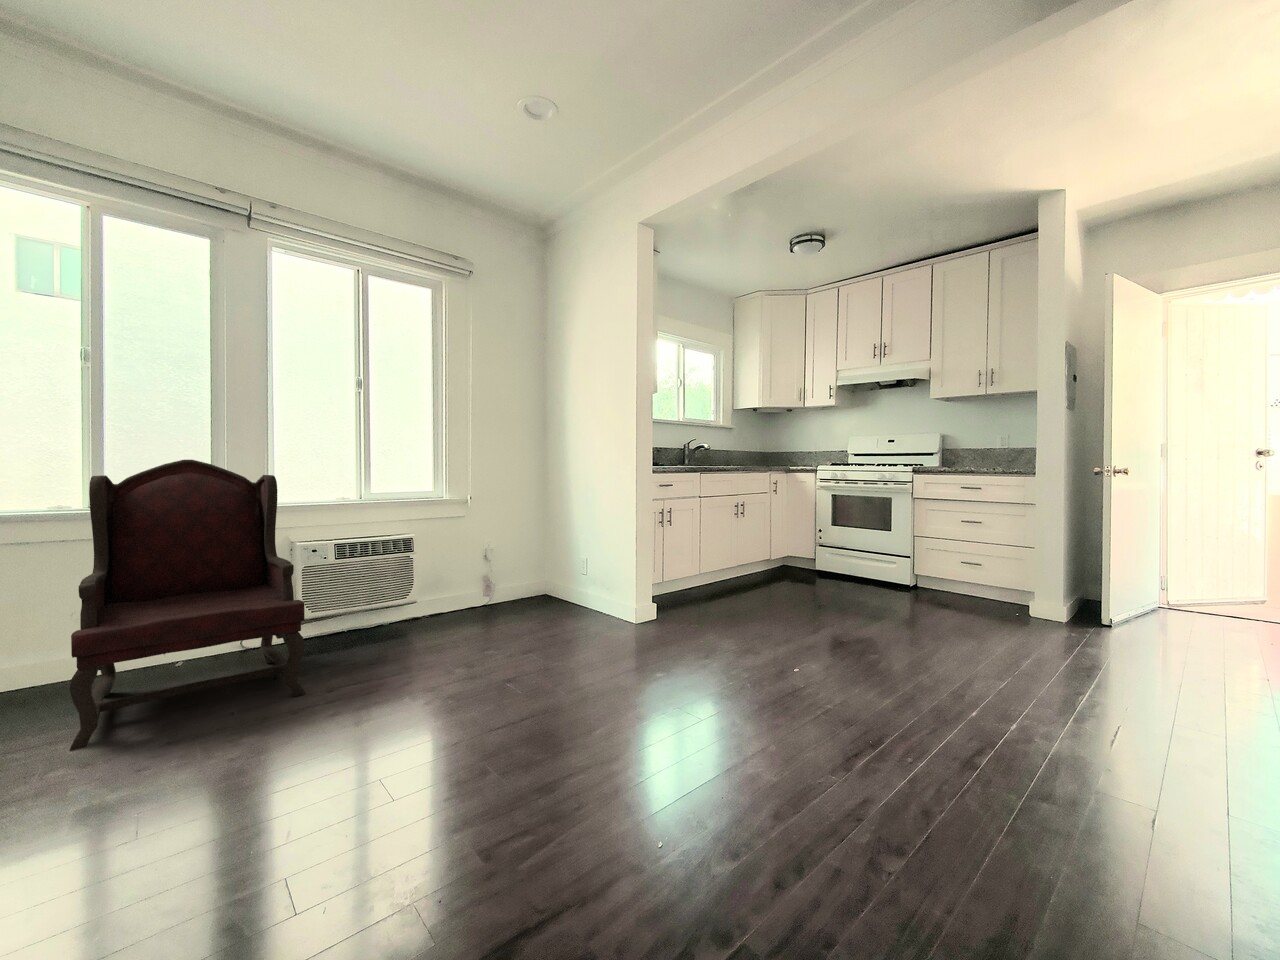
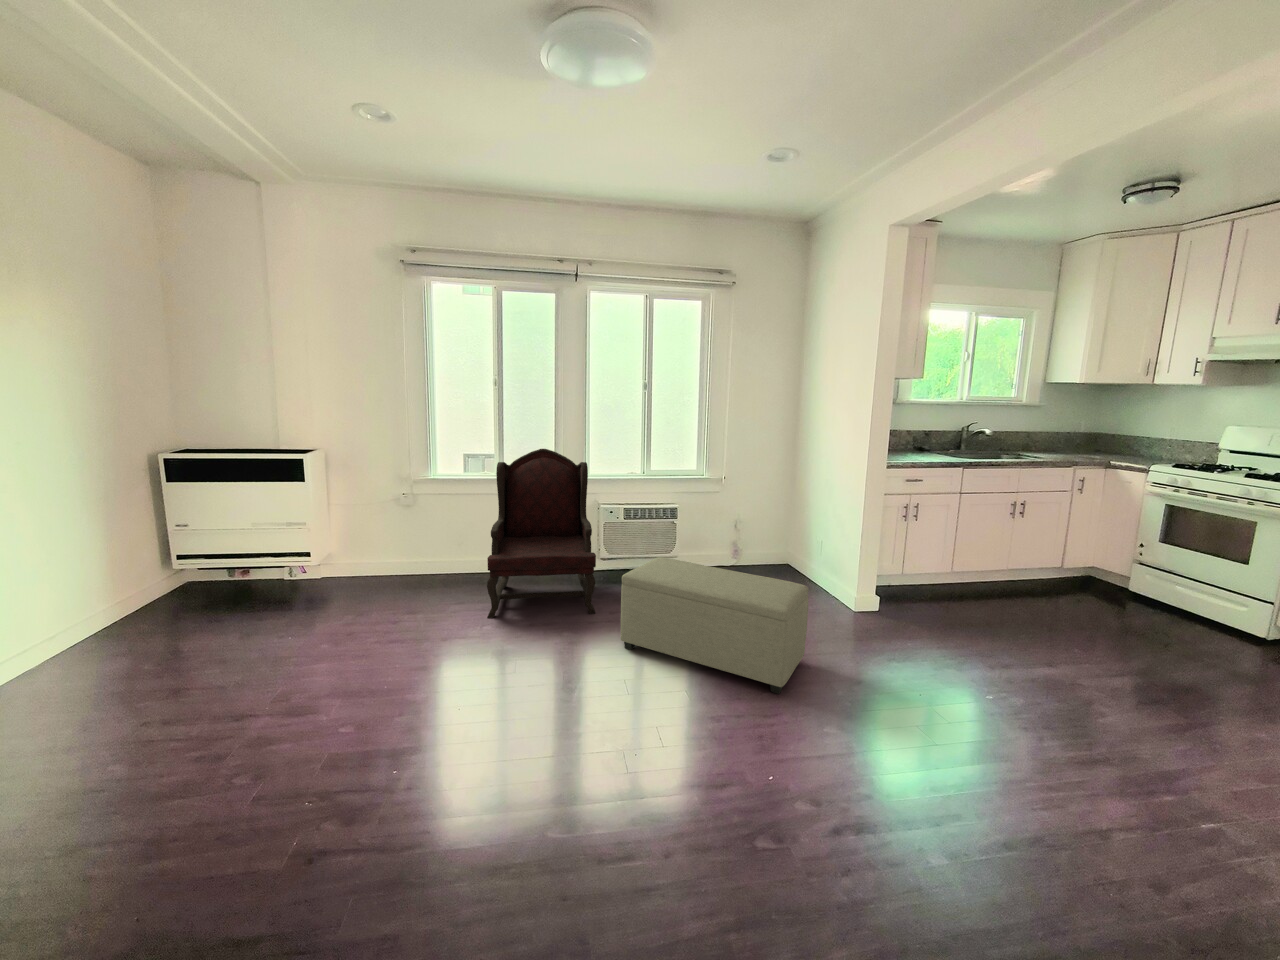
ottoman: none [366,585,621,727] -> present [621,557,808,694]

